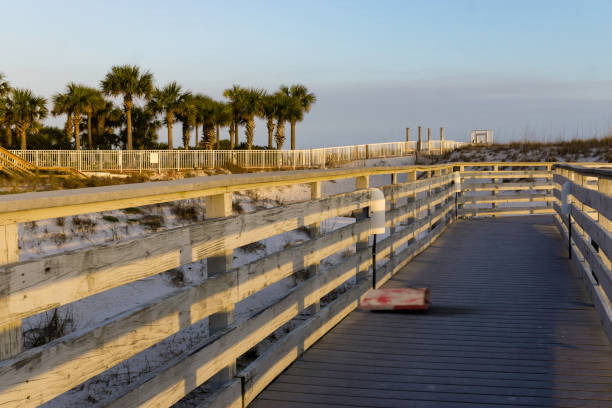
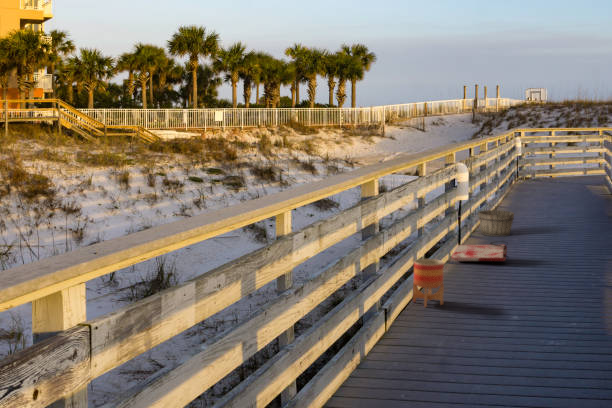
wooden bucket: none [402,241,444,279] -> present [479,207,514,237]
planter: none [292,308,333,376] -> present [413,259,444,307]

